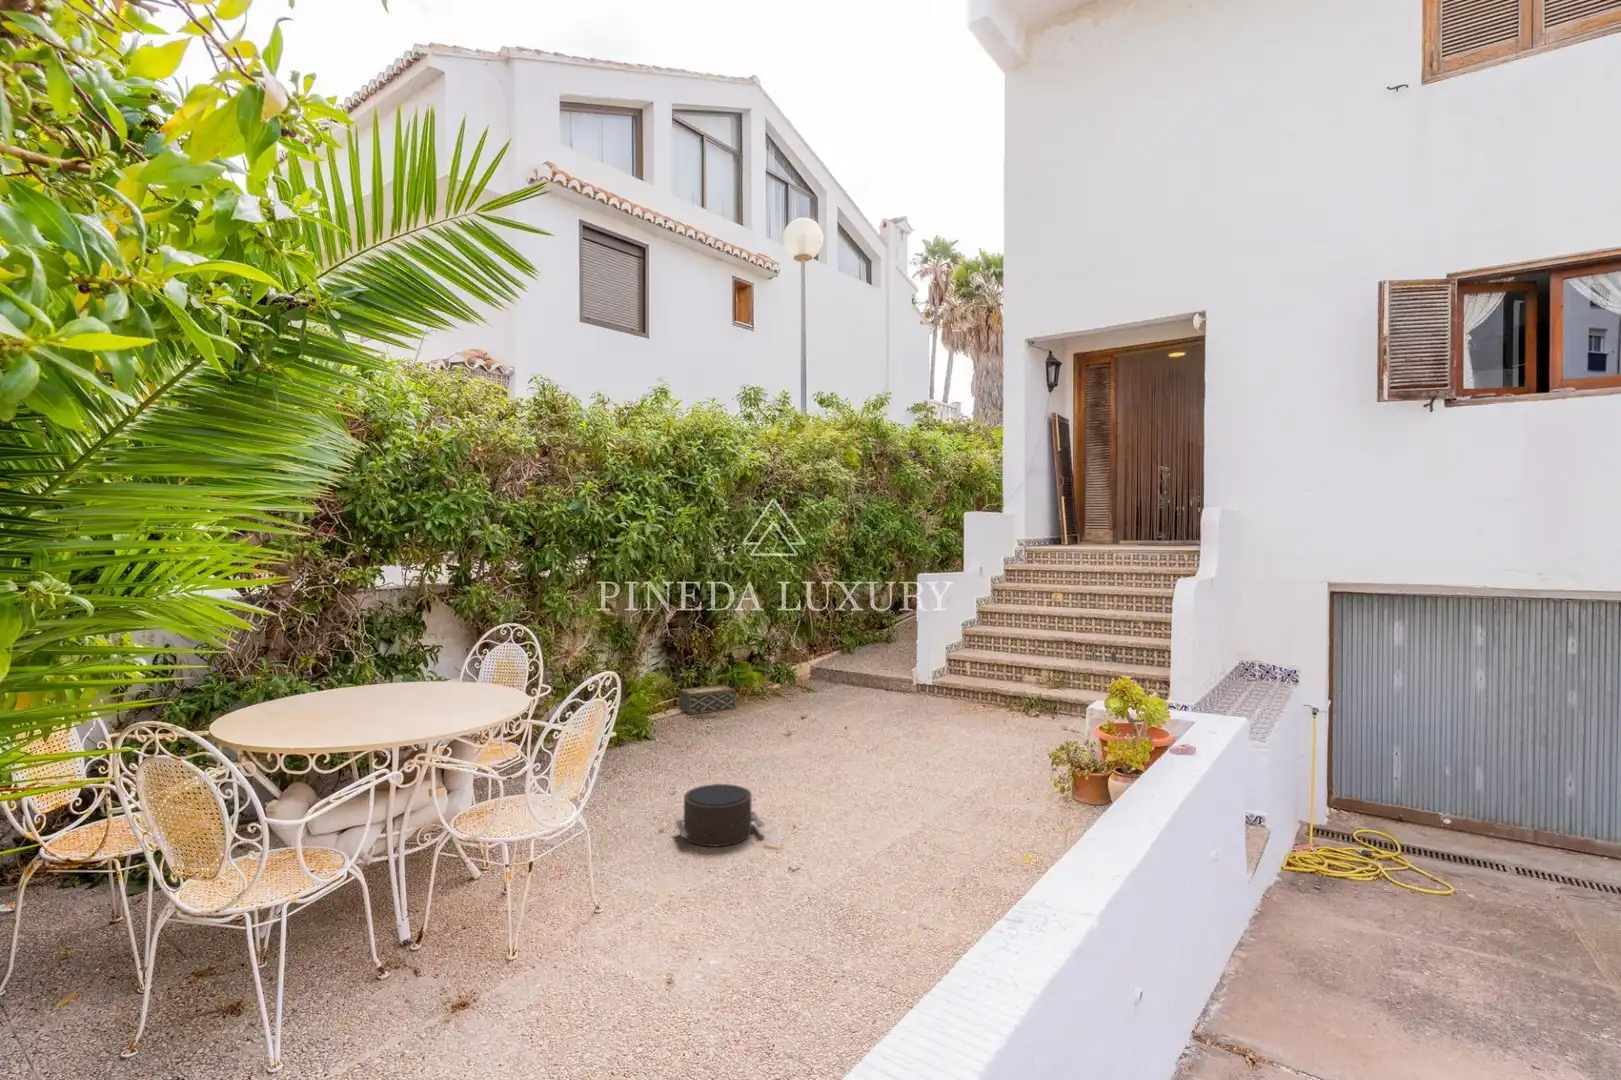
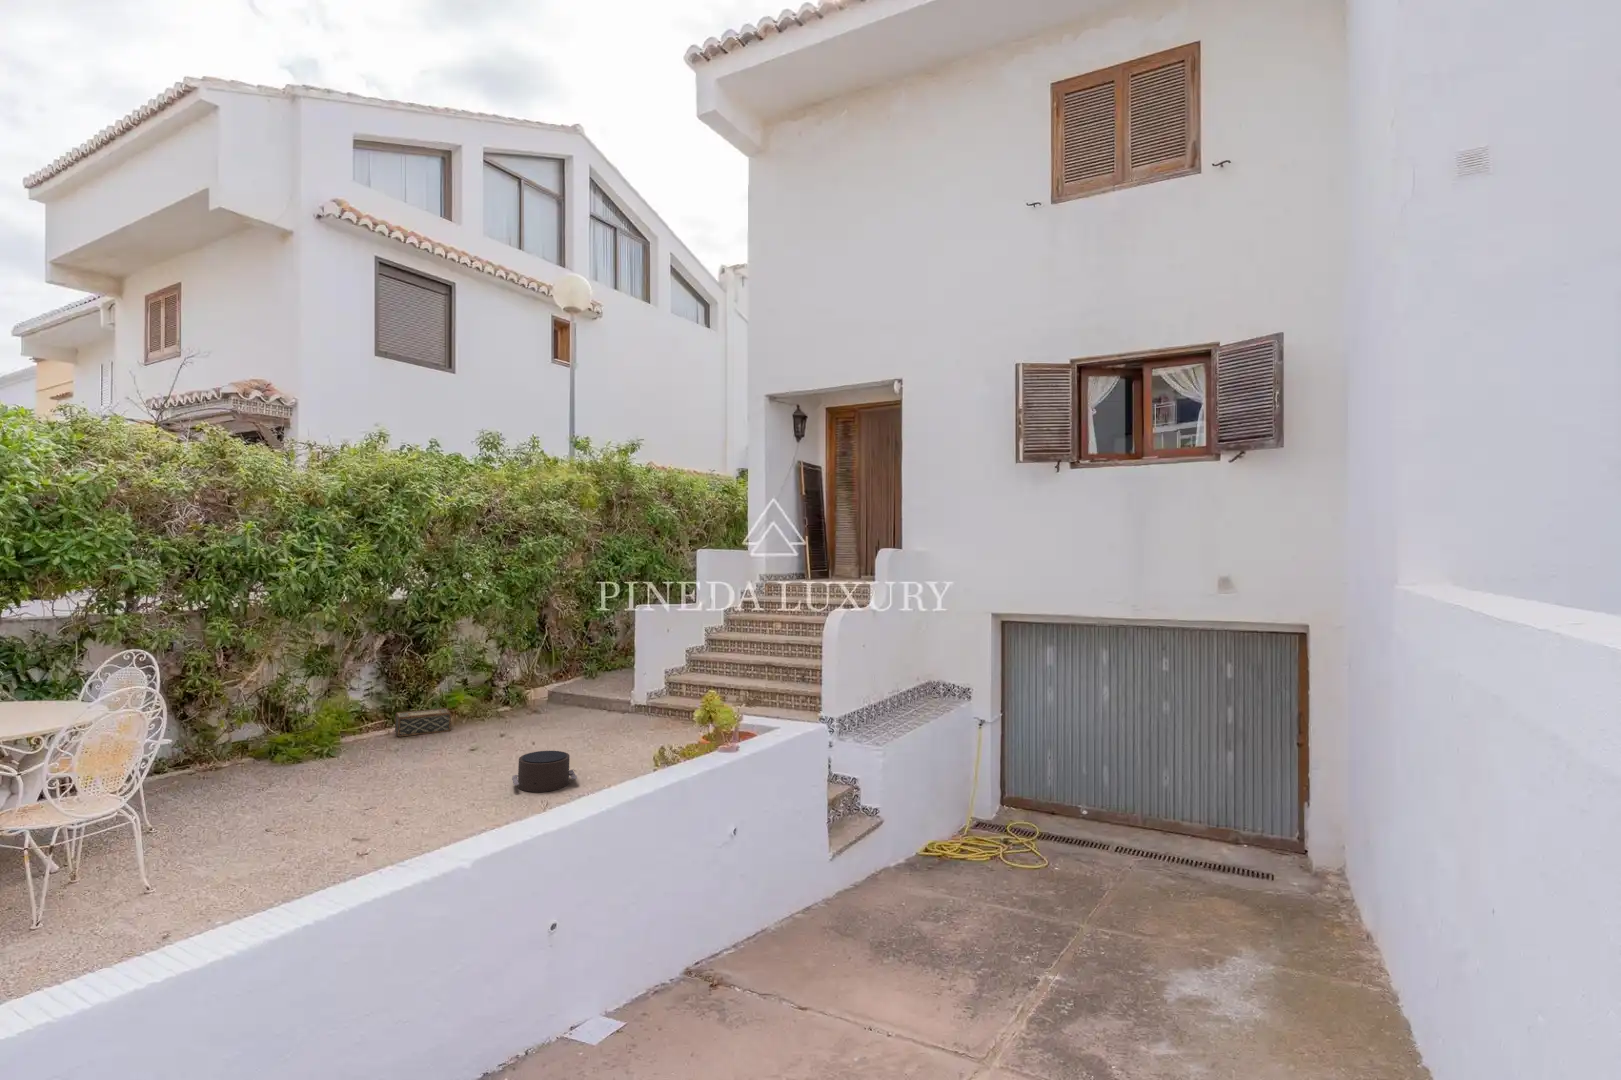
pouf: present [676,784,764,846] -> present [512,751,577,792]

